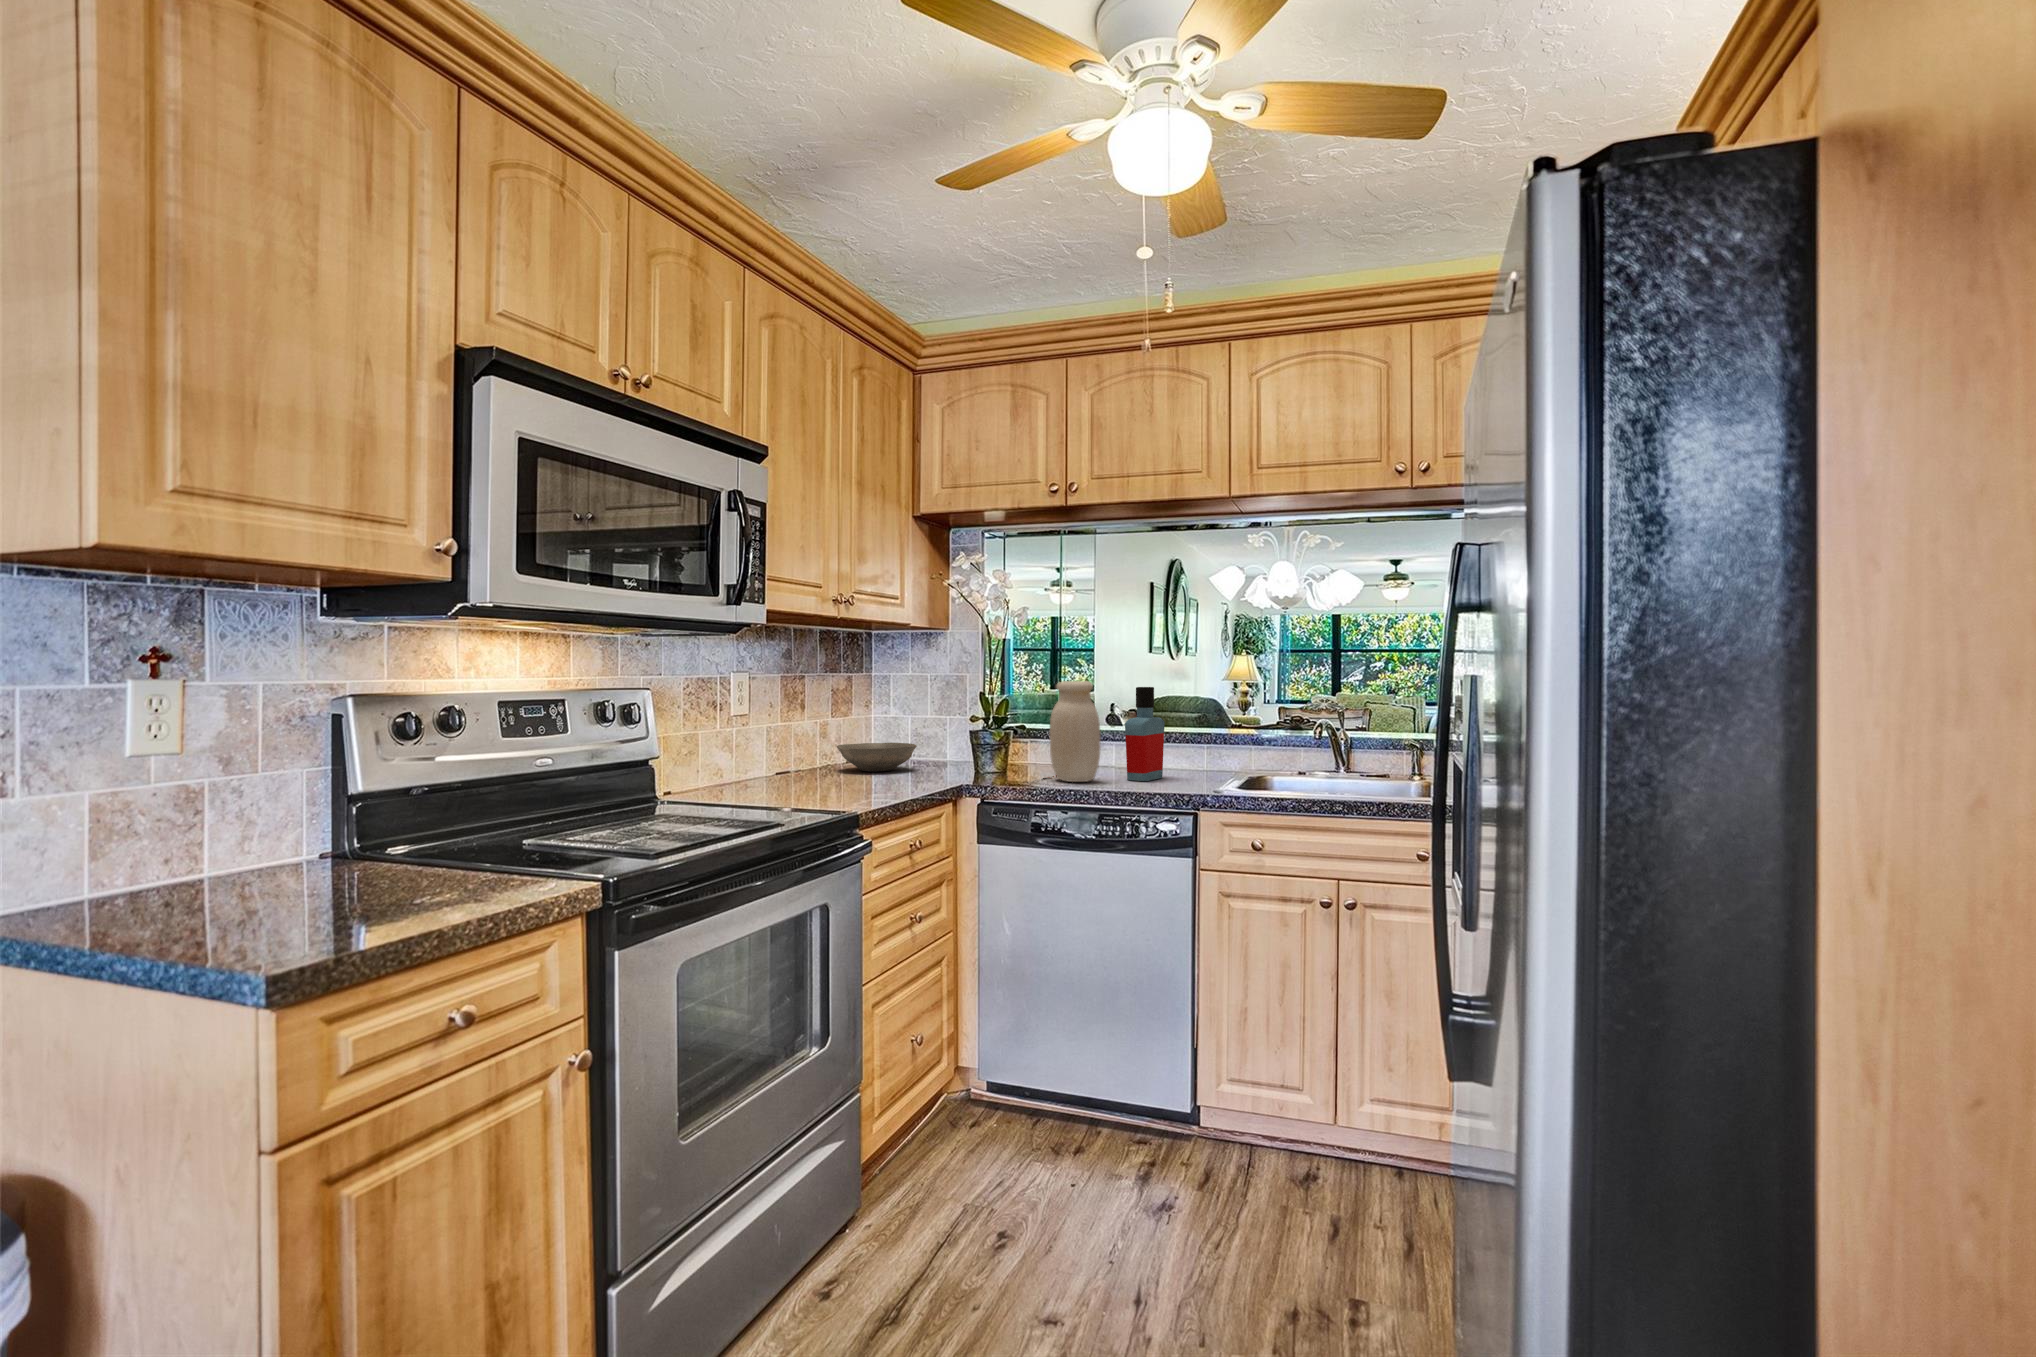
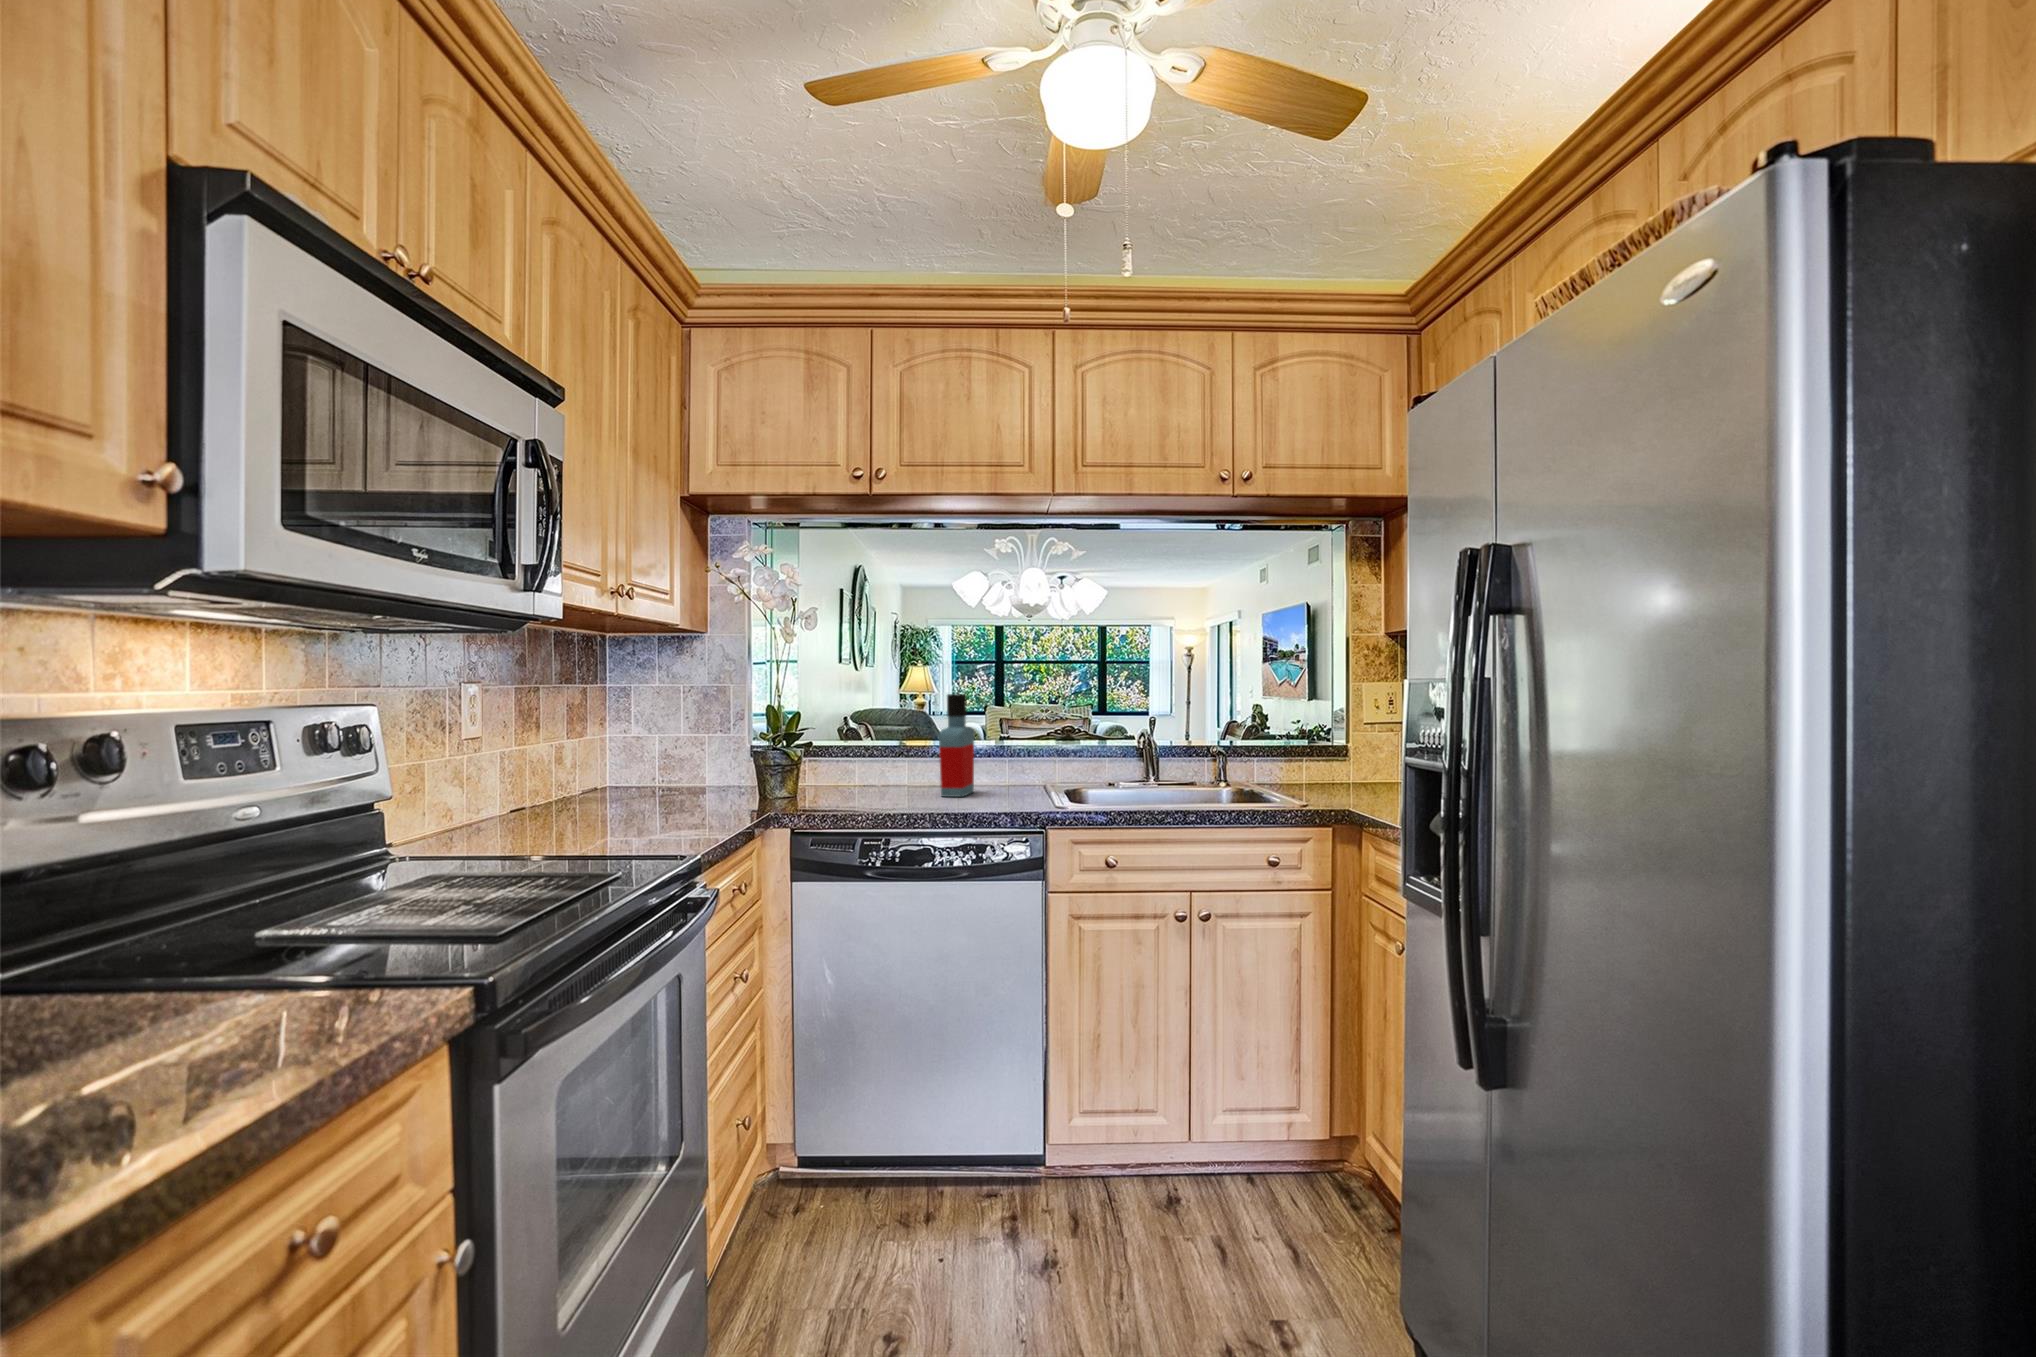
jar: present [1050,681,1101,782] -> none [858,688,916,802]
bowl: present [837,743,917,772] -> none [585,766,687,802]

